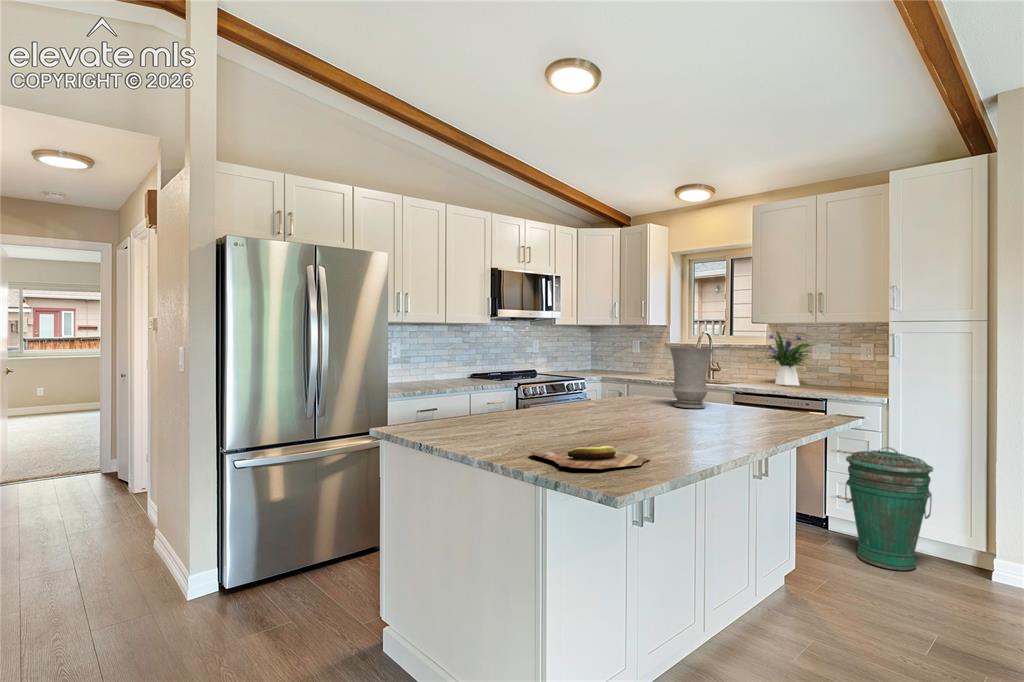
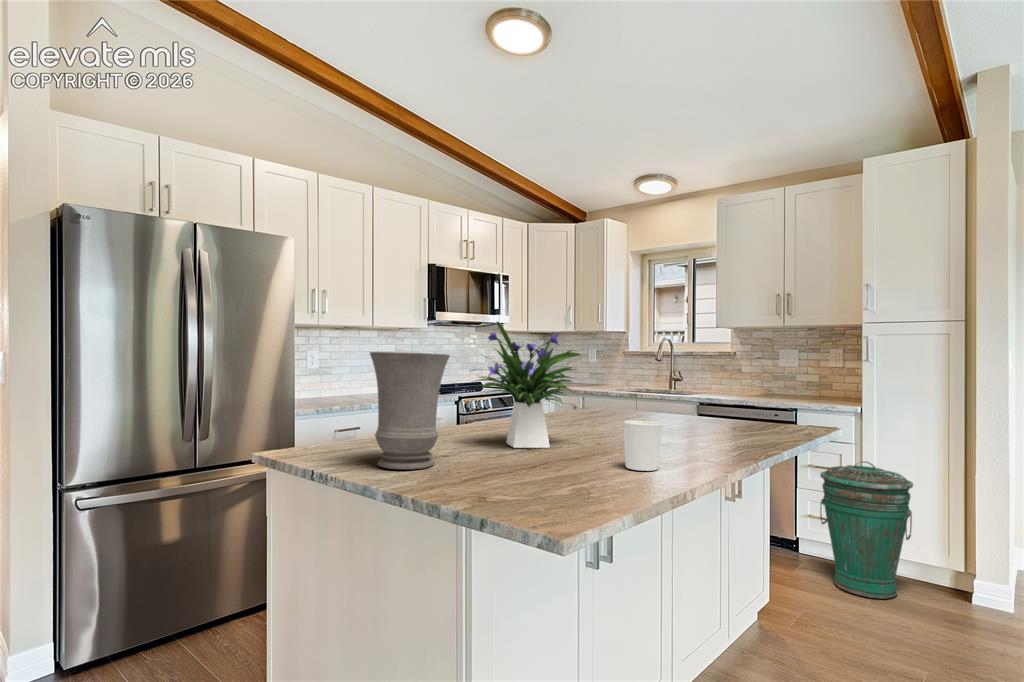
flower arrangement: present [766,331,814,386] -> present [473,321,581,448]
vase: present [670,347,713,408] -> present [370,352,450,470]
candle holder: none [666,409,698,449] -> present [624,421,662,471]
cutting board: present [530,446,650,469] -> none [450,470,606,501]

